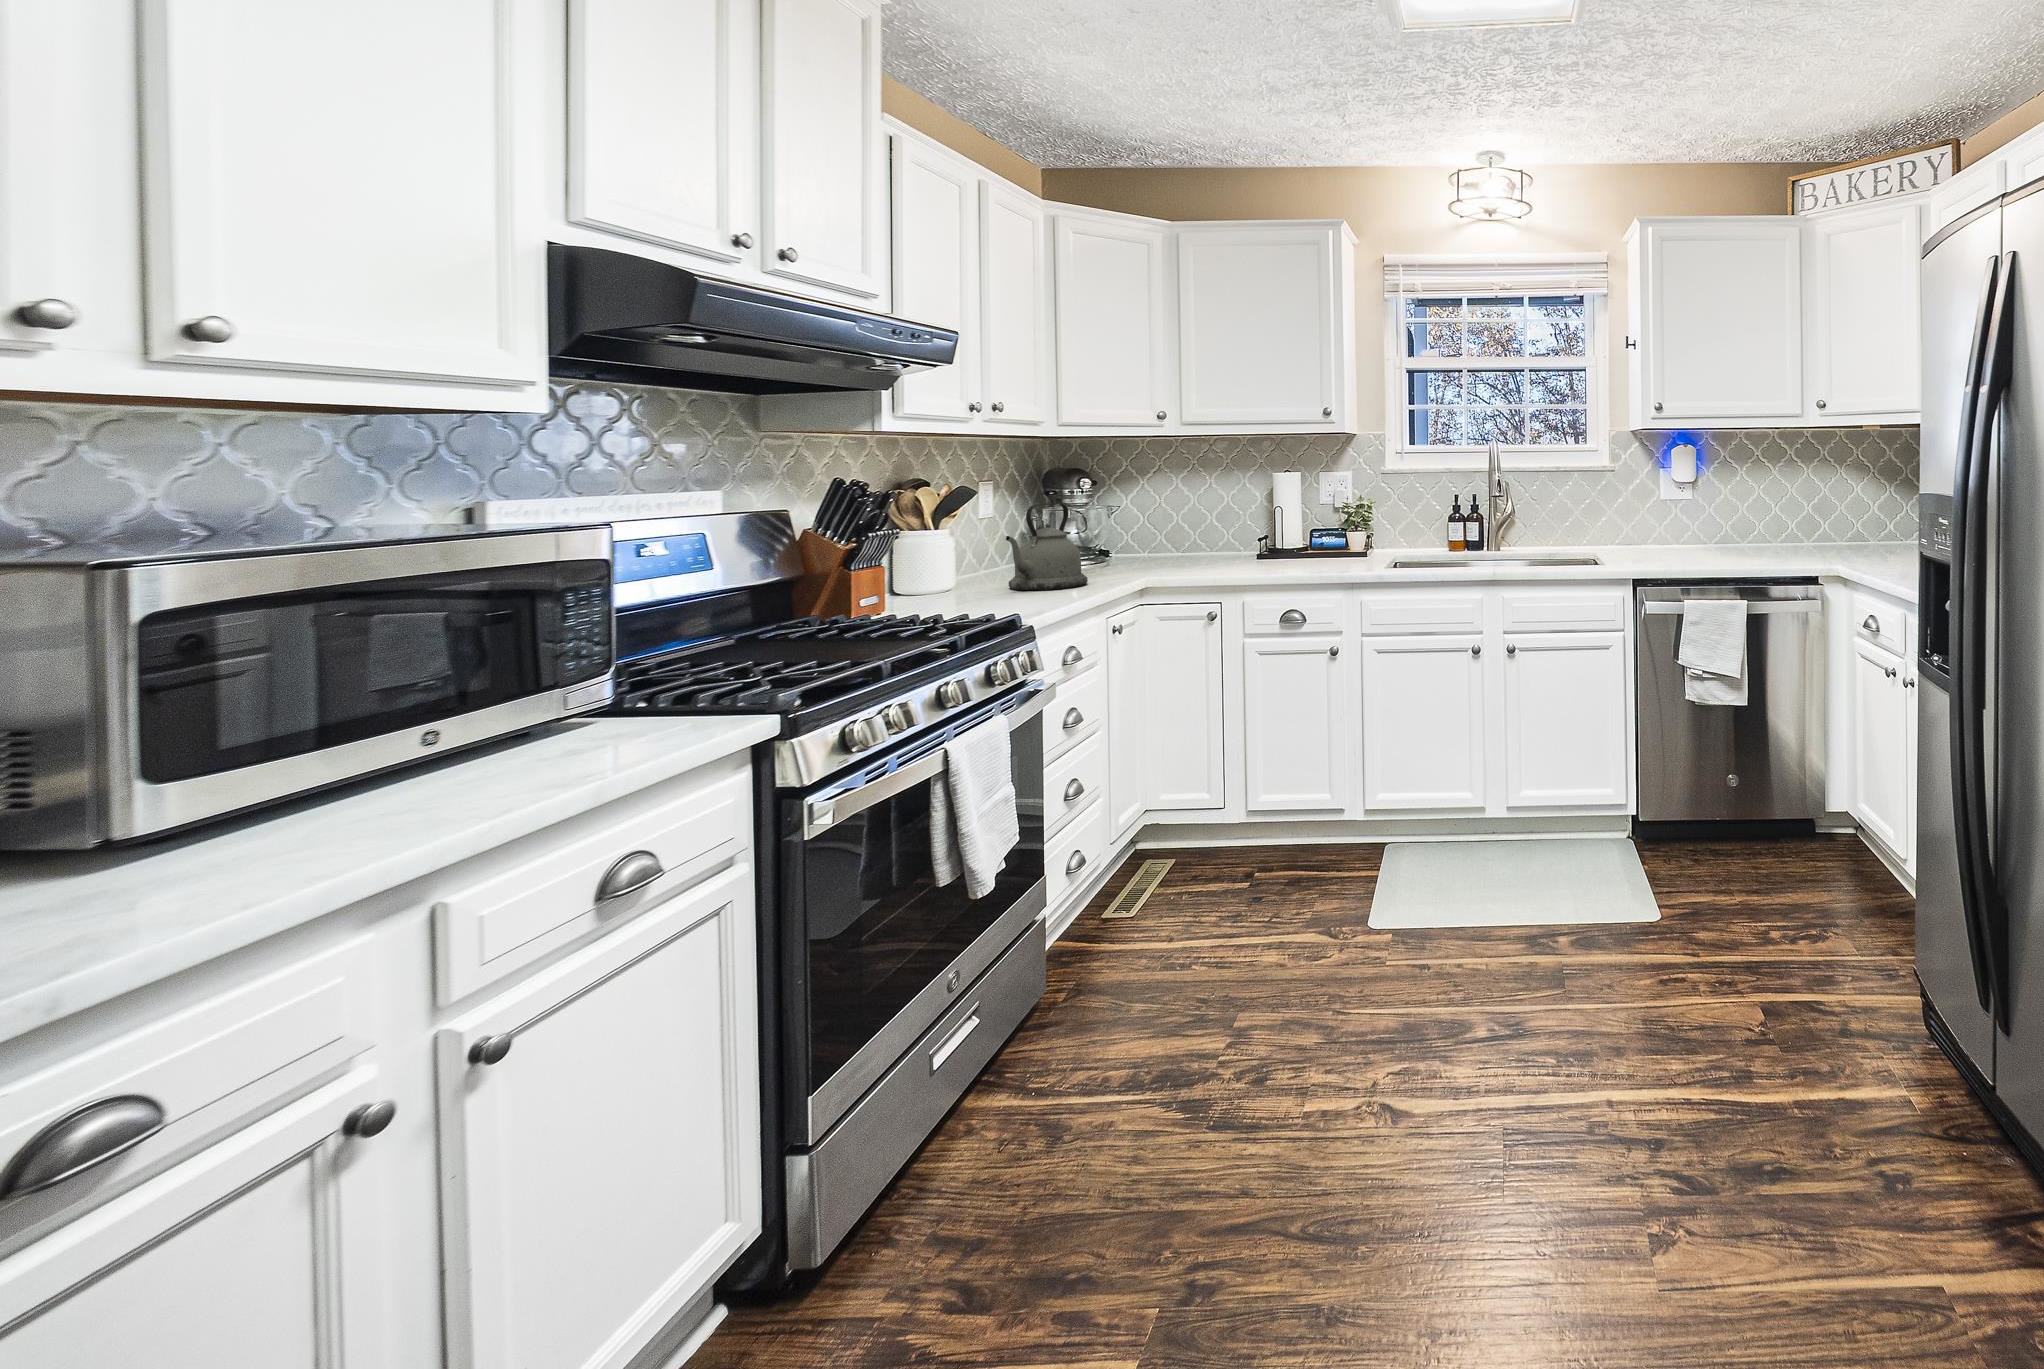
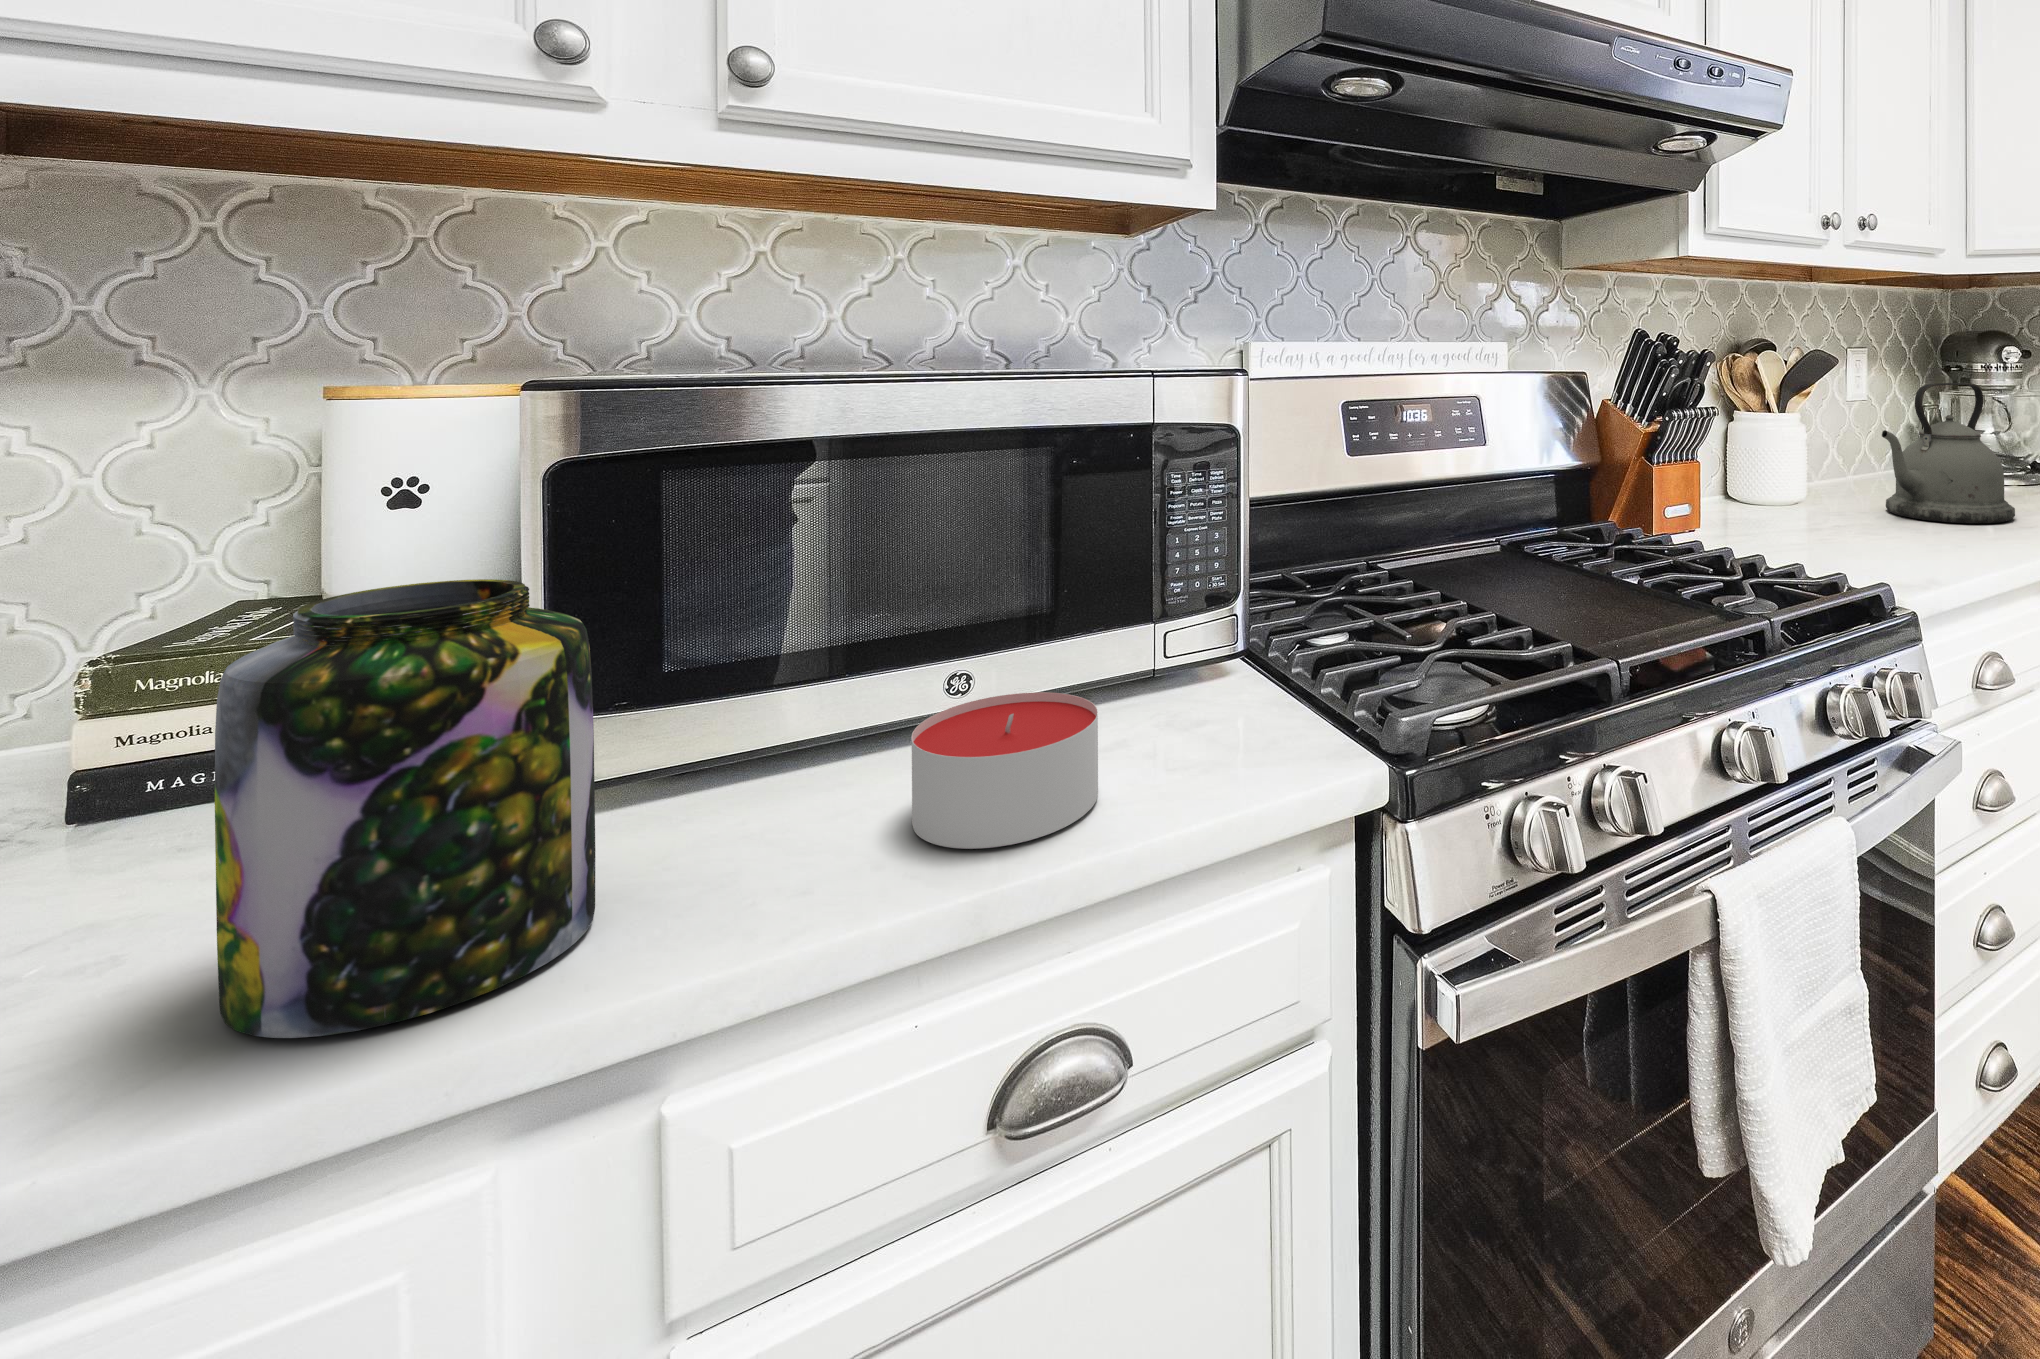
jar: none [166,656,391,876] -> present [215,579,595,1038]
candle: none [497,706,621,776] -> present [912,692,1098,849]

